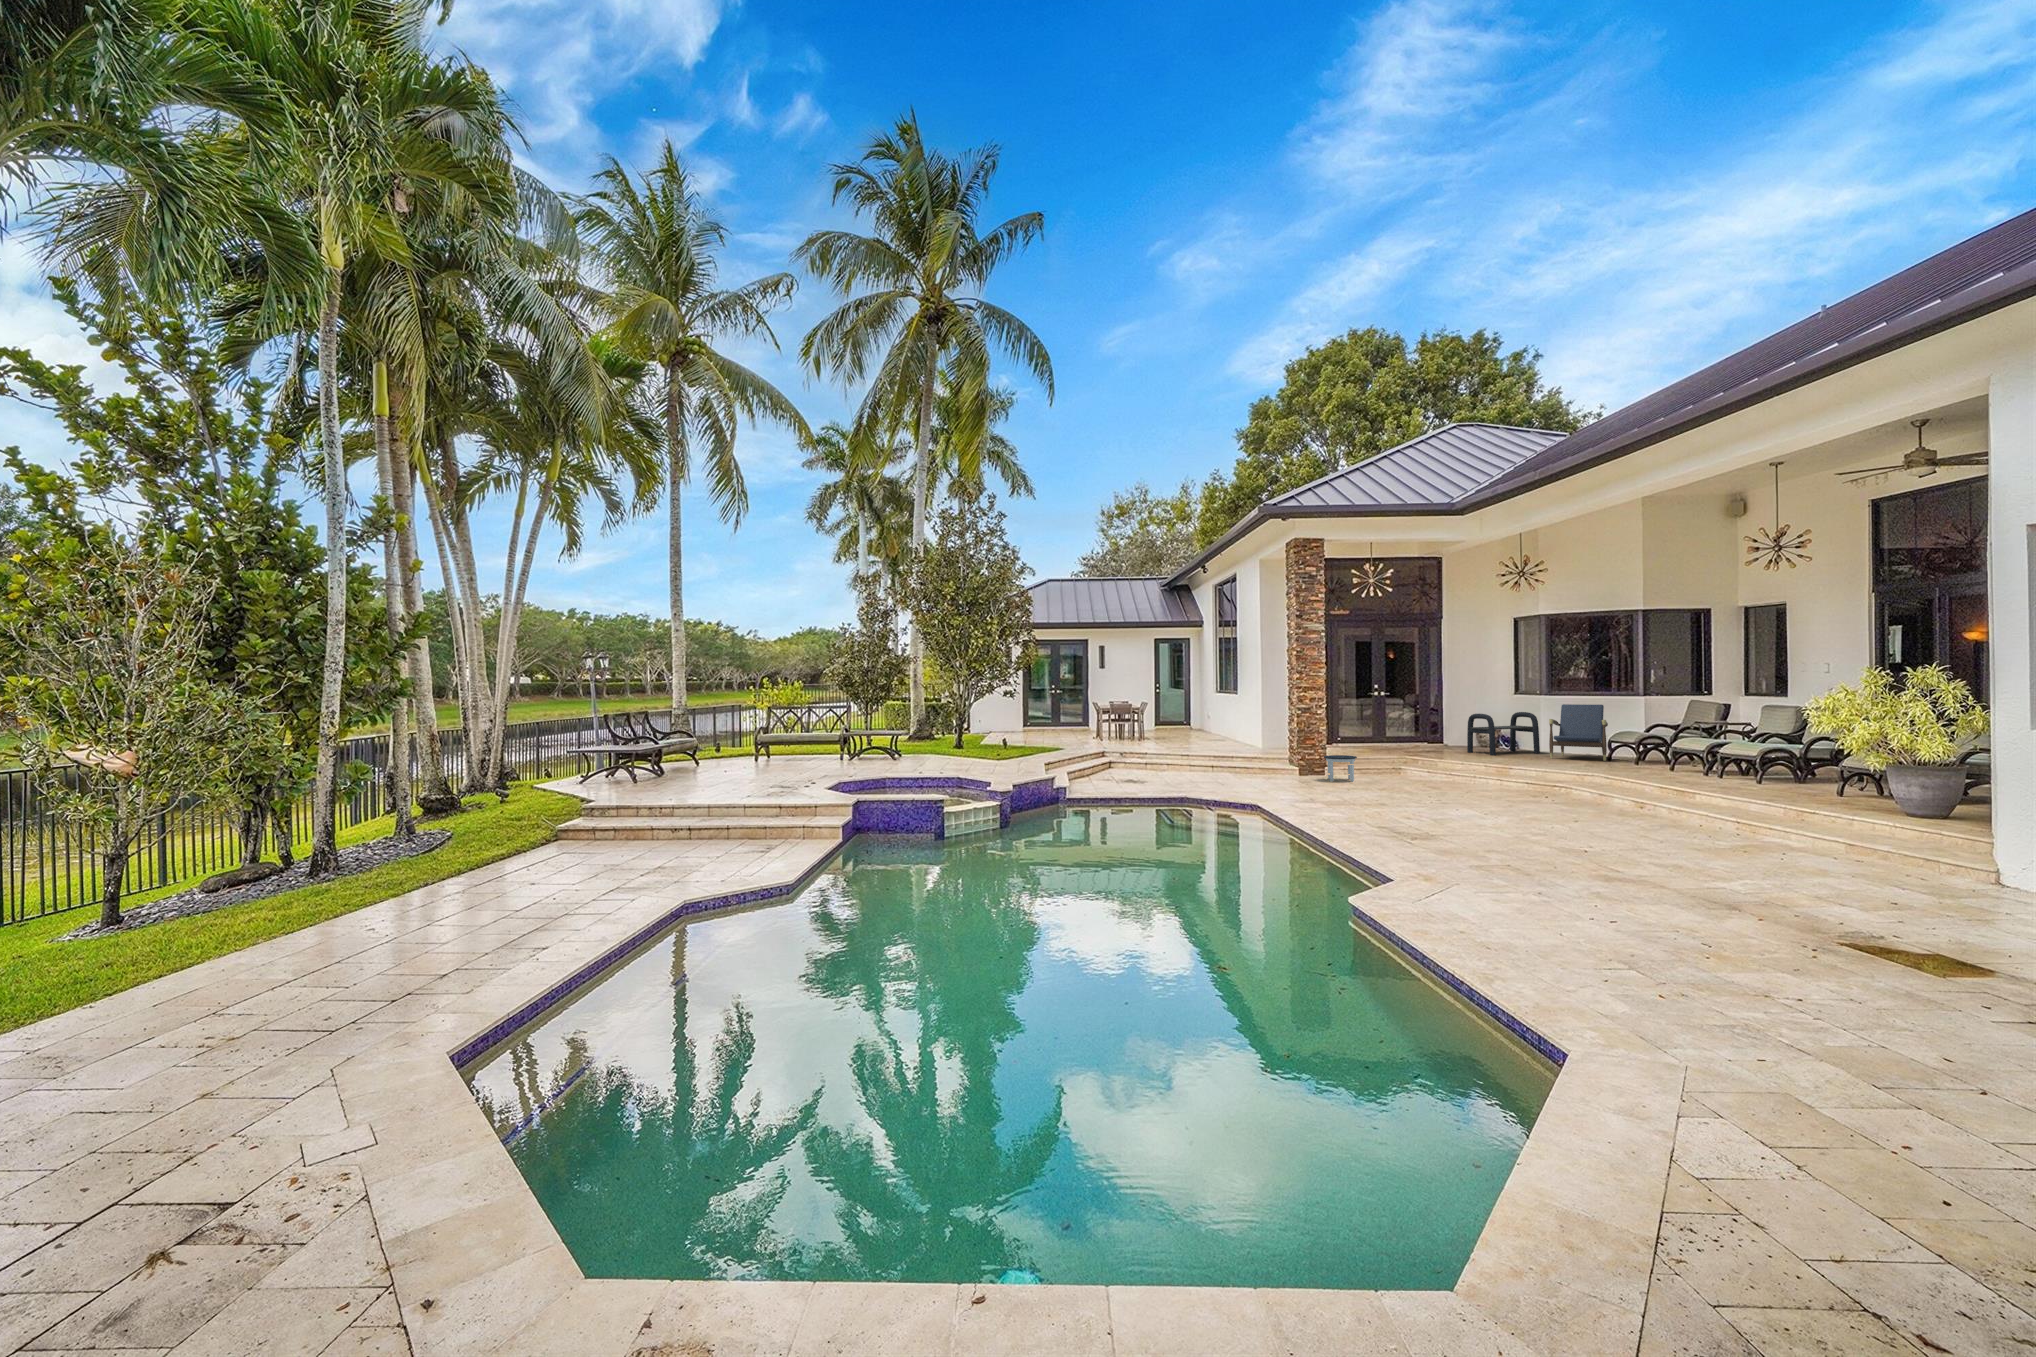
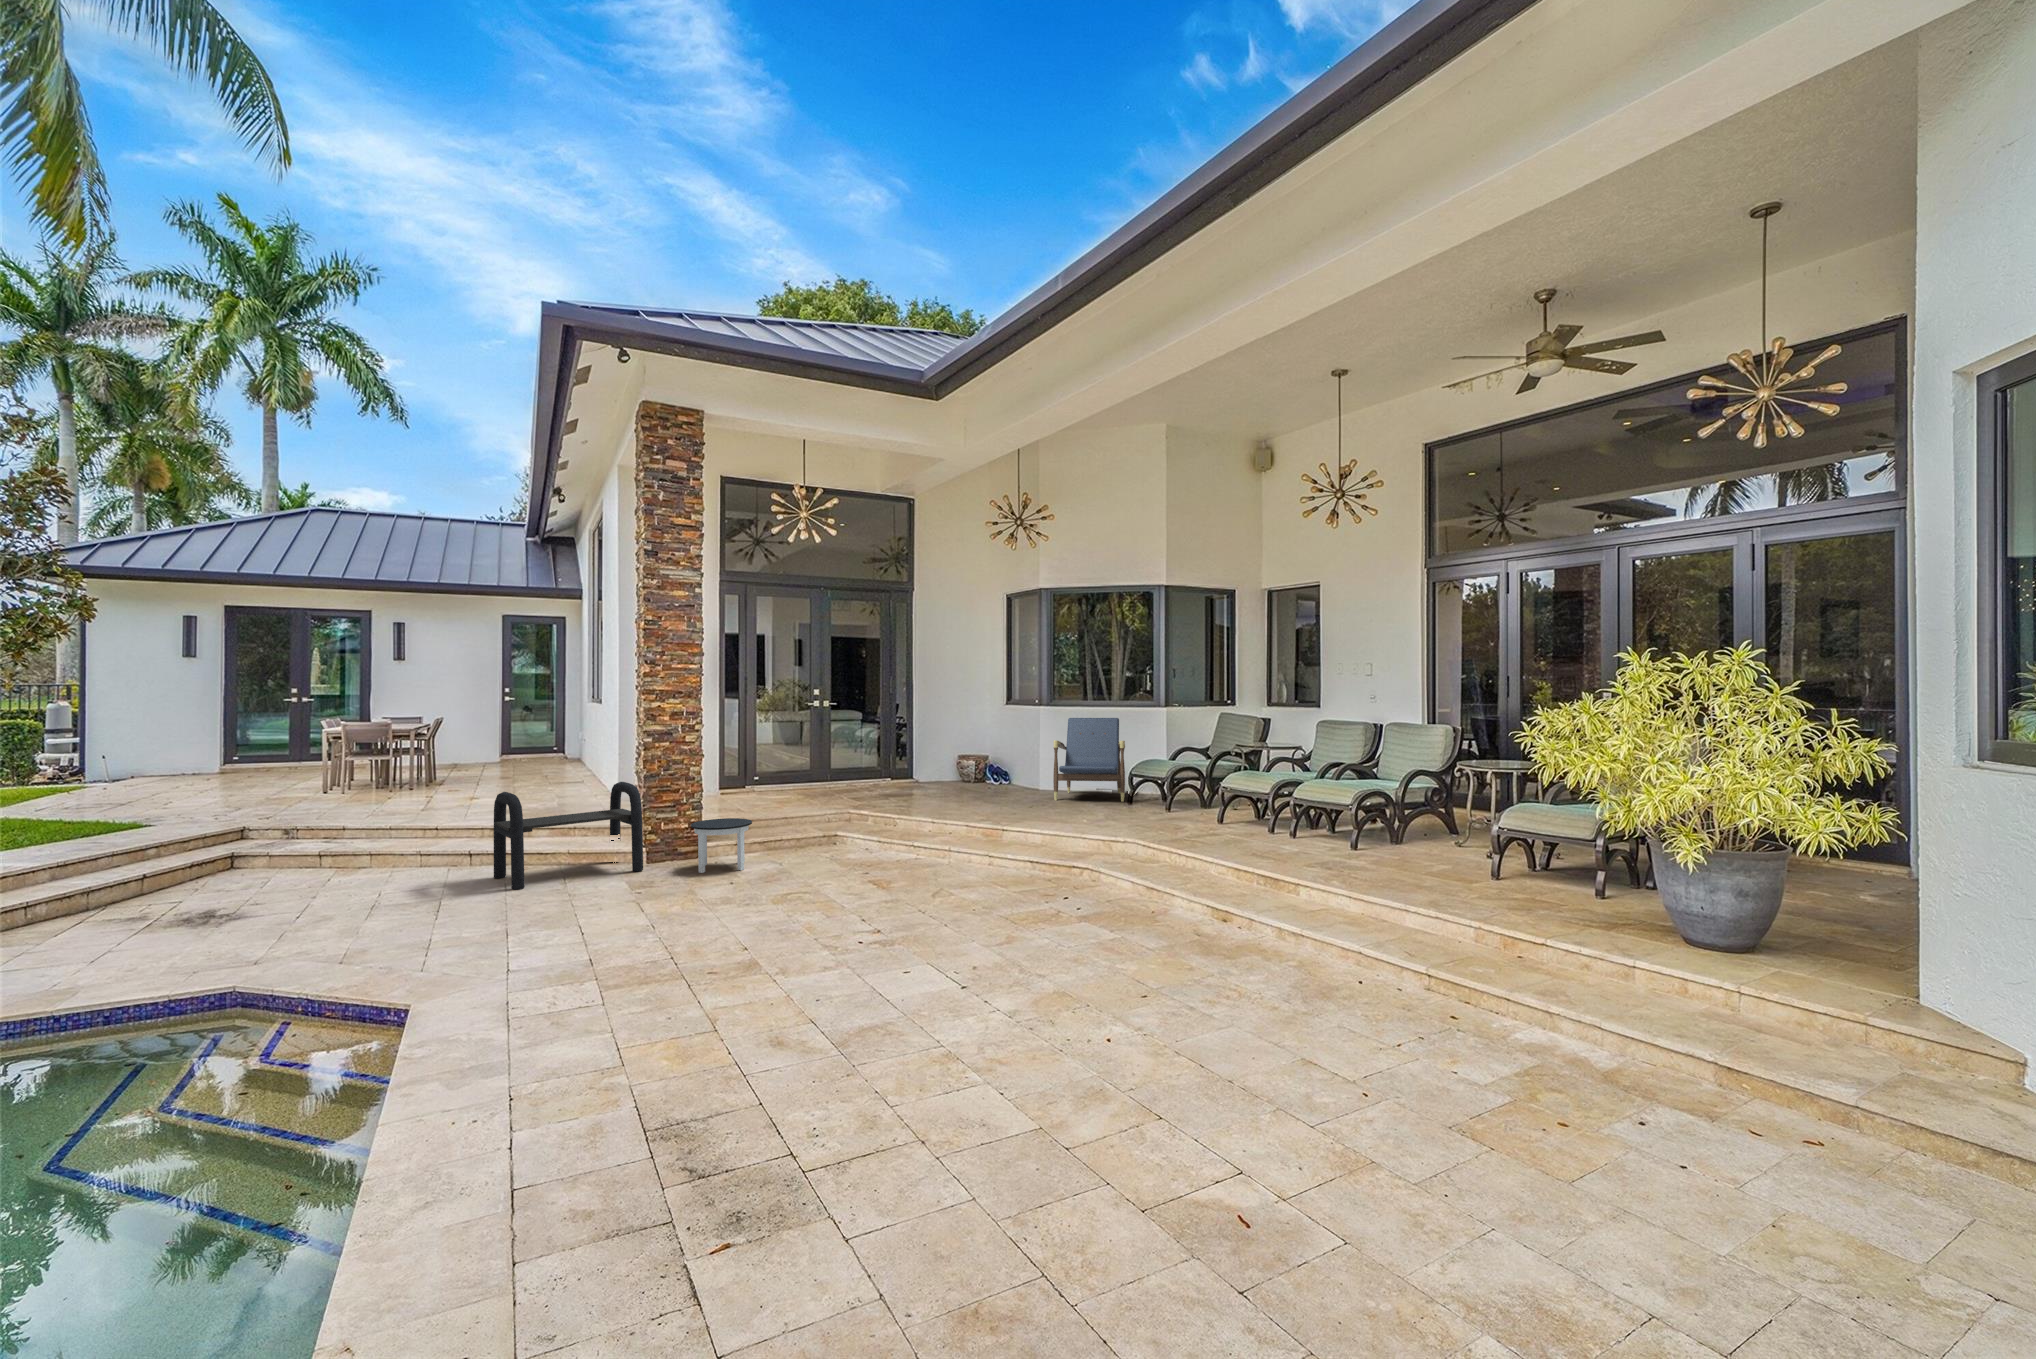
bench: present [1467,712,1540,756] -> present [494,782,643,890]

